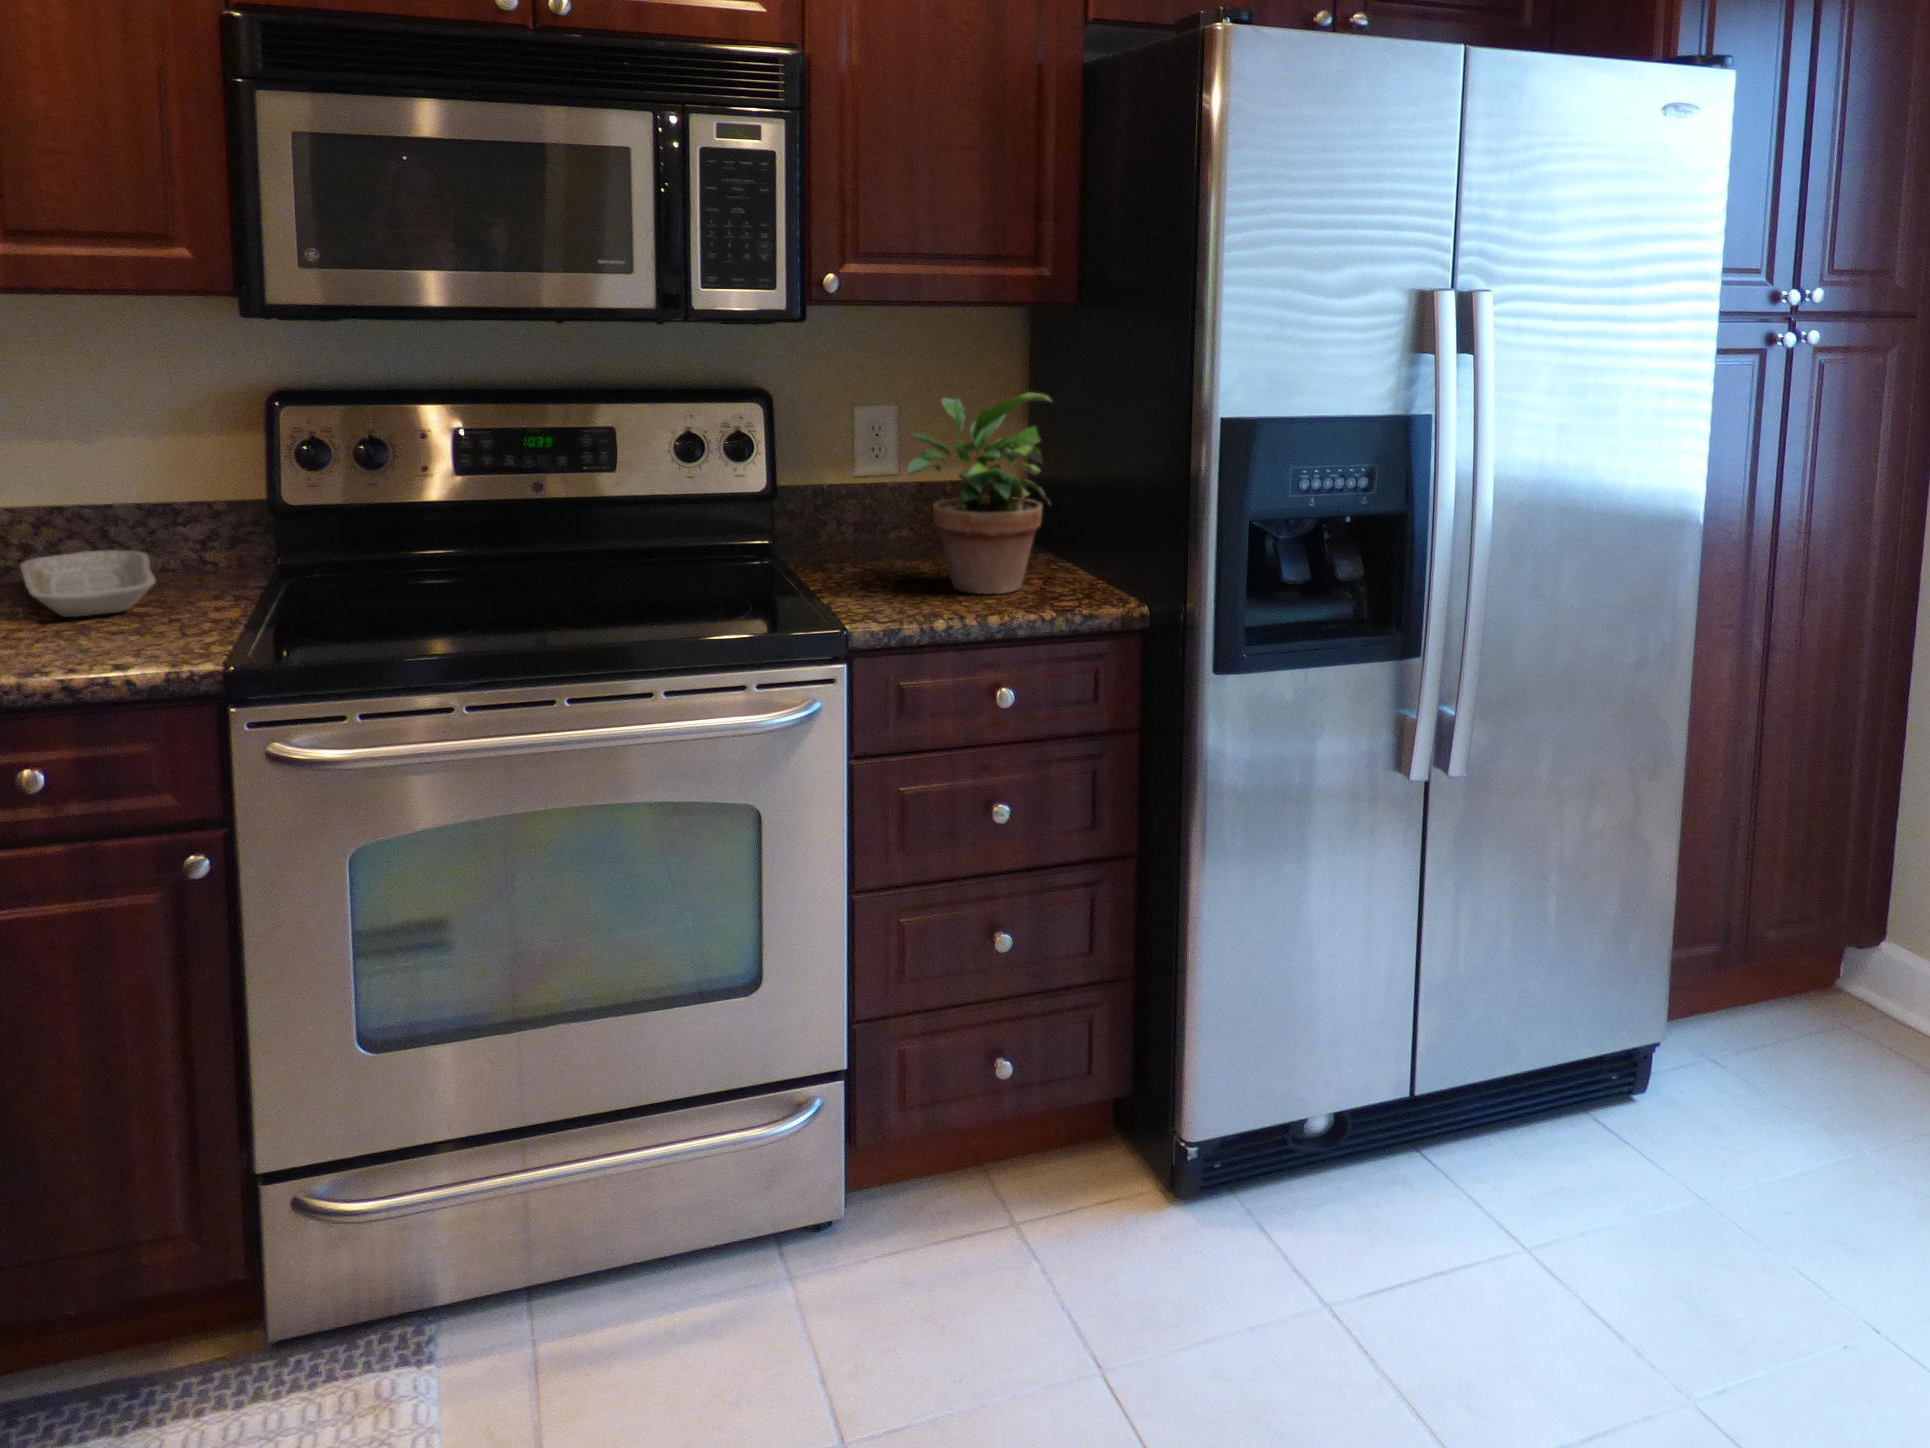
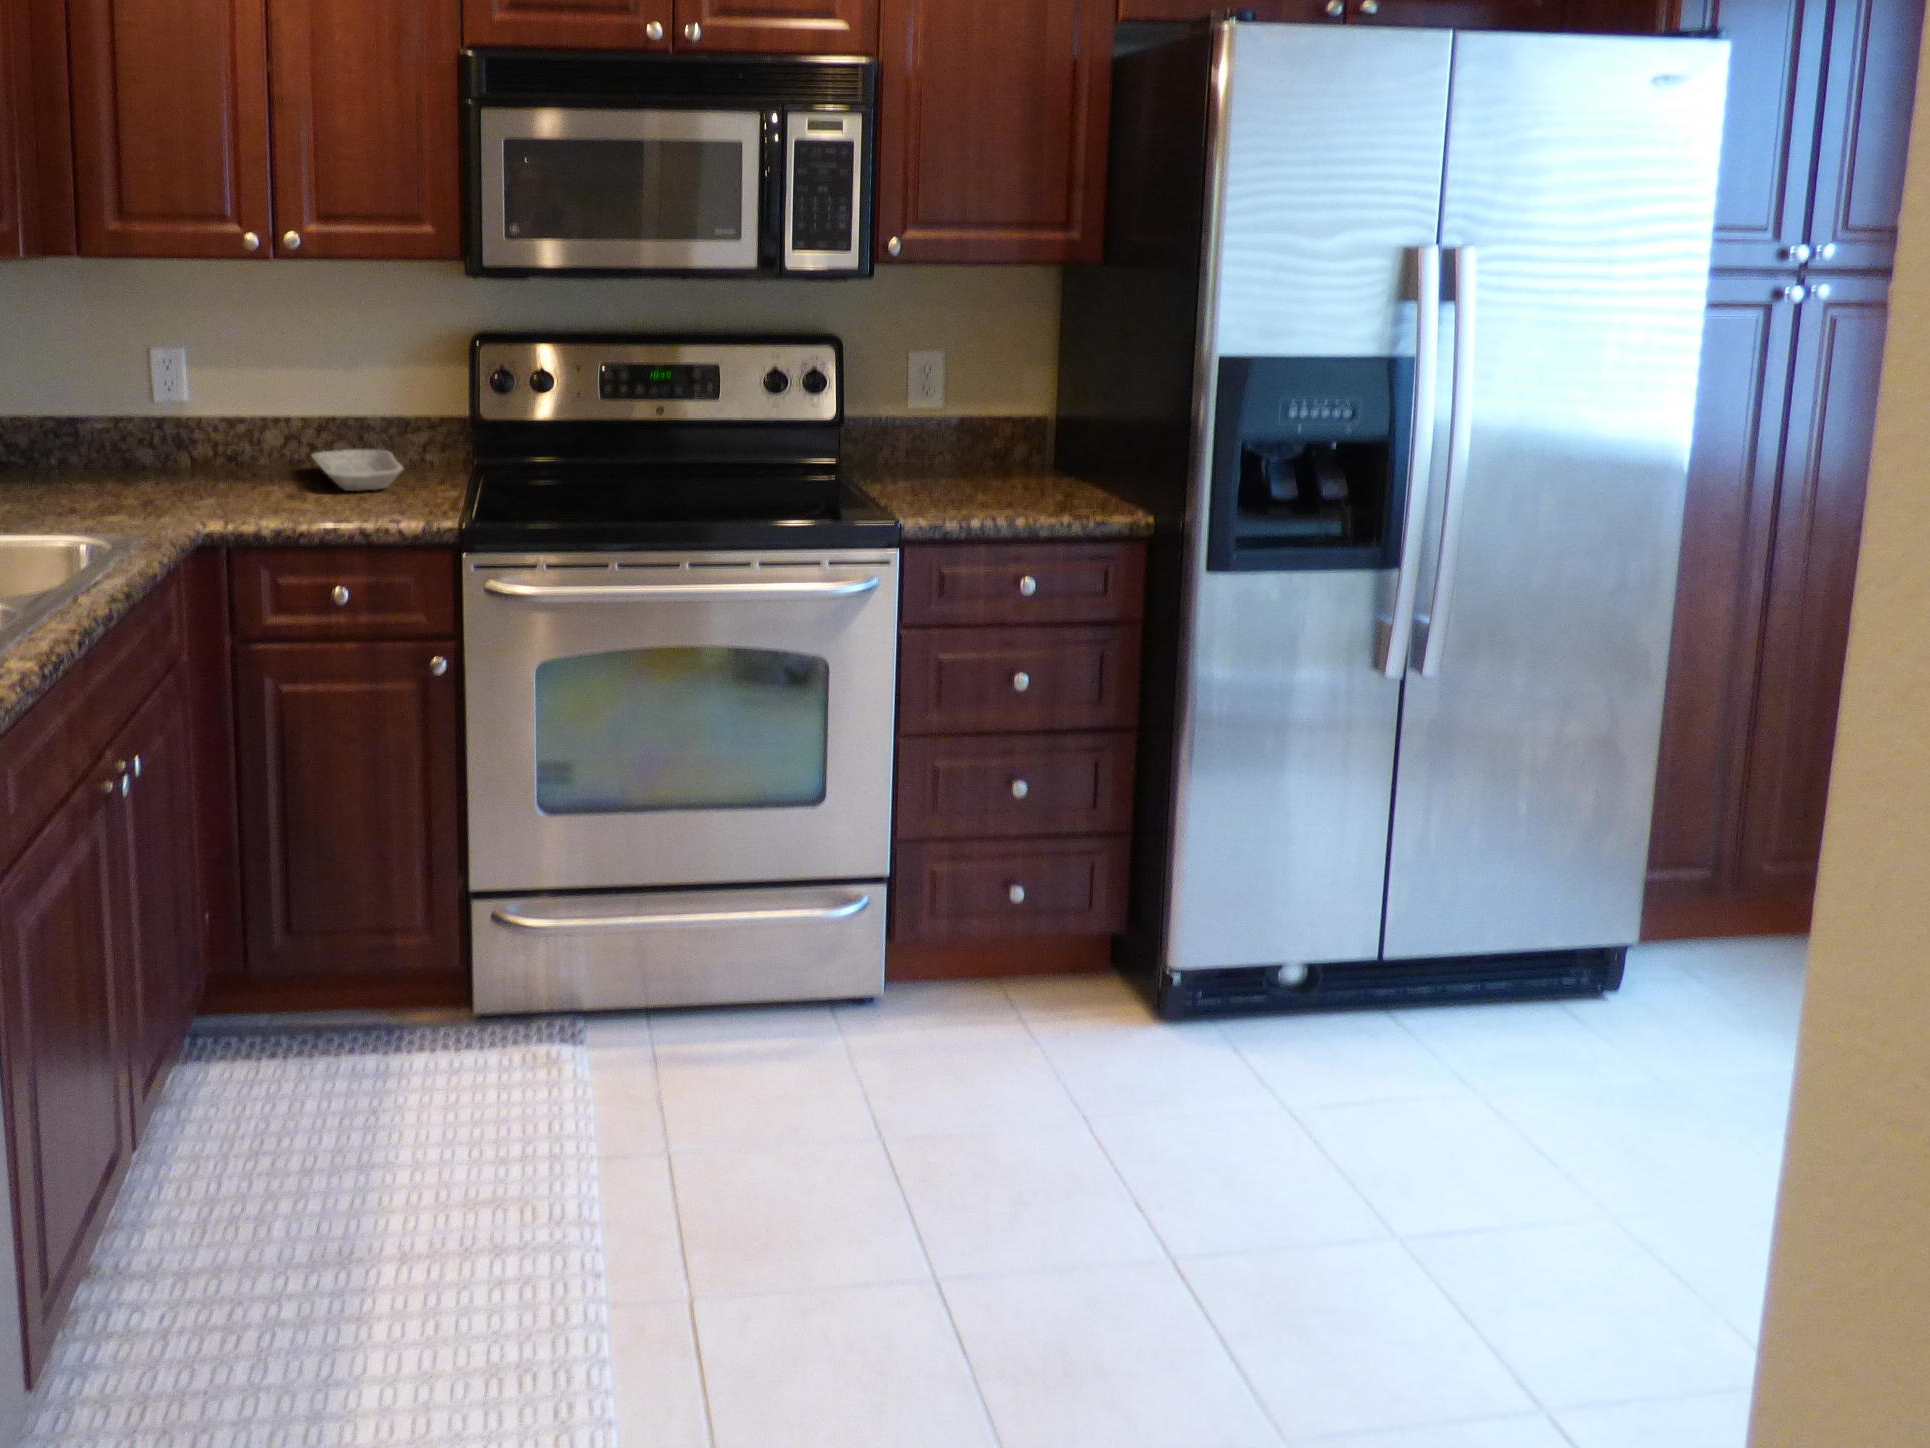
potted plant: present [907,392,1051,594] -> none [950,337,1075,504]

